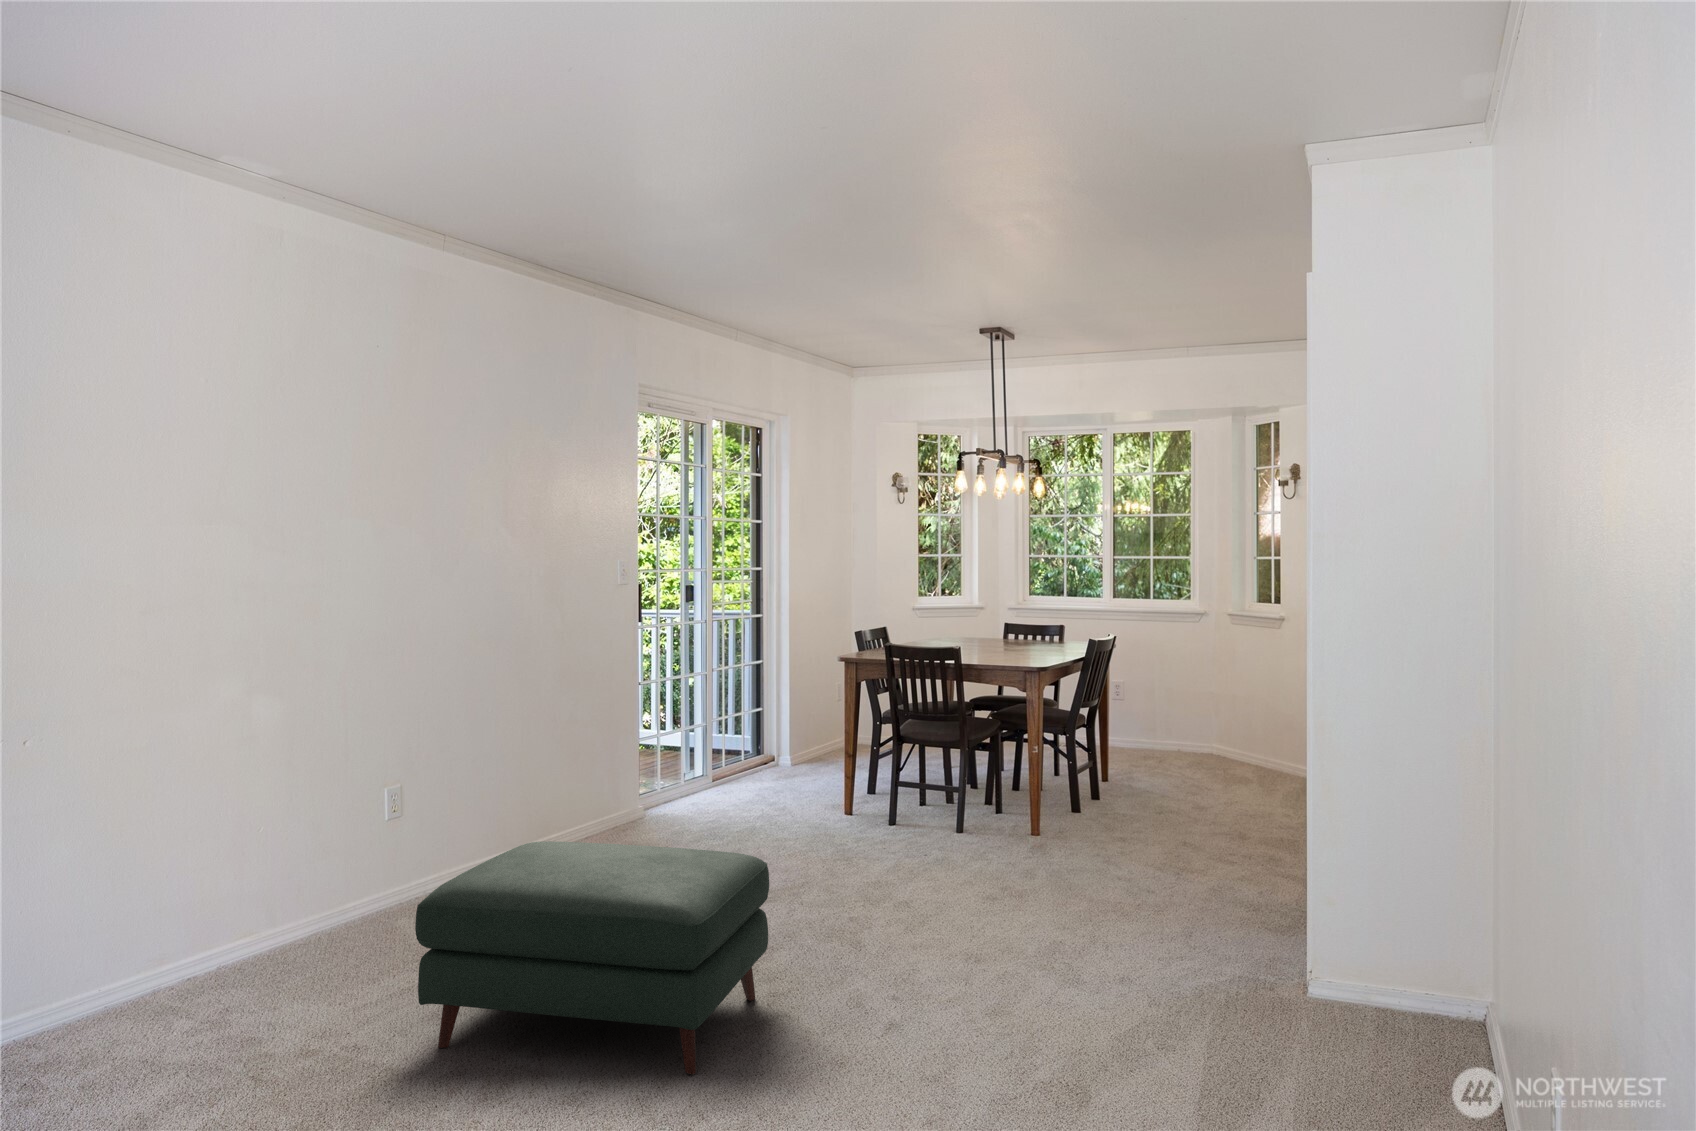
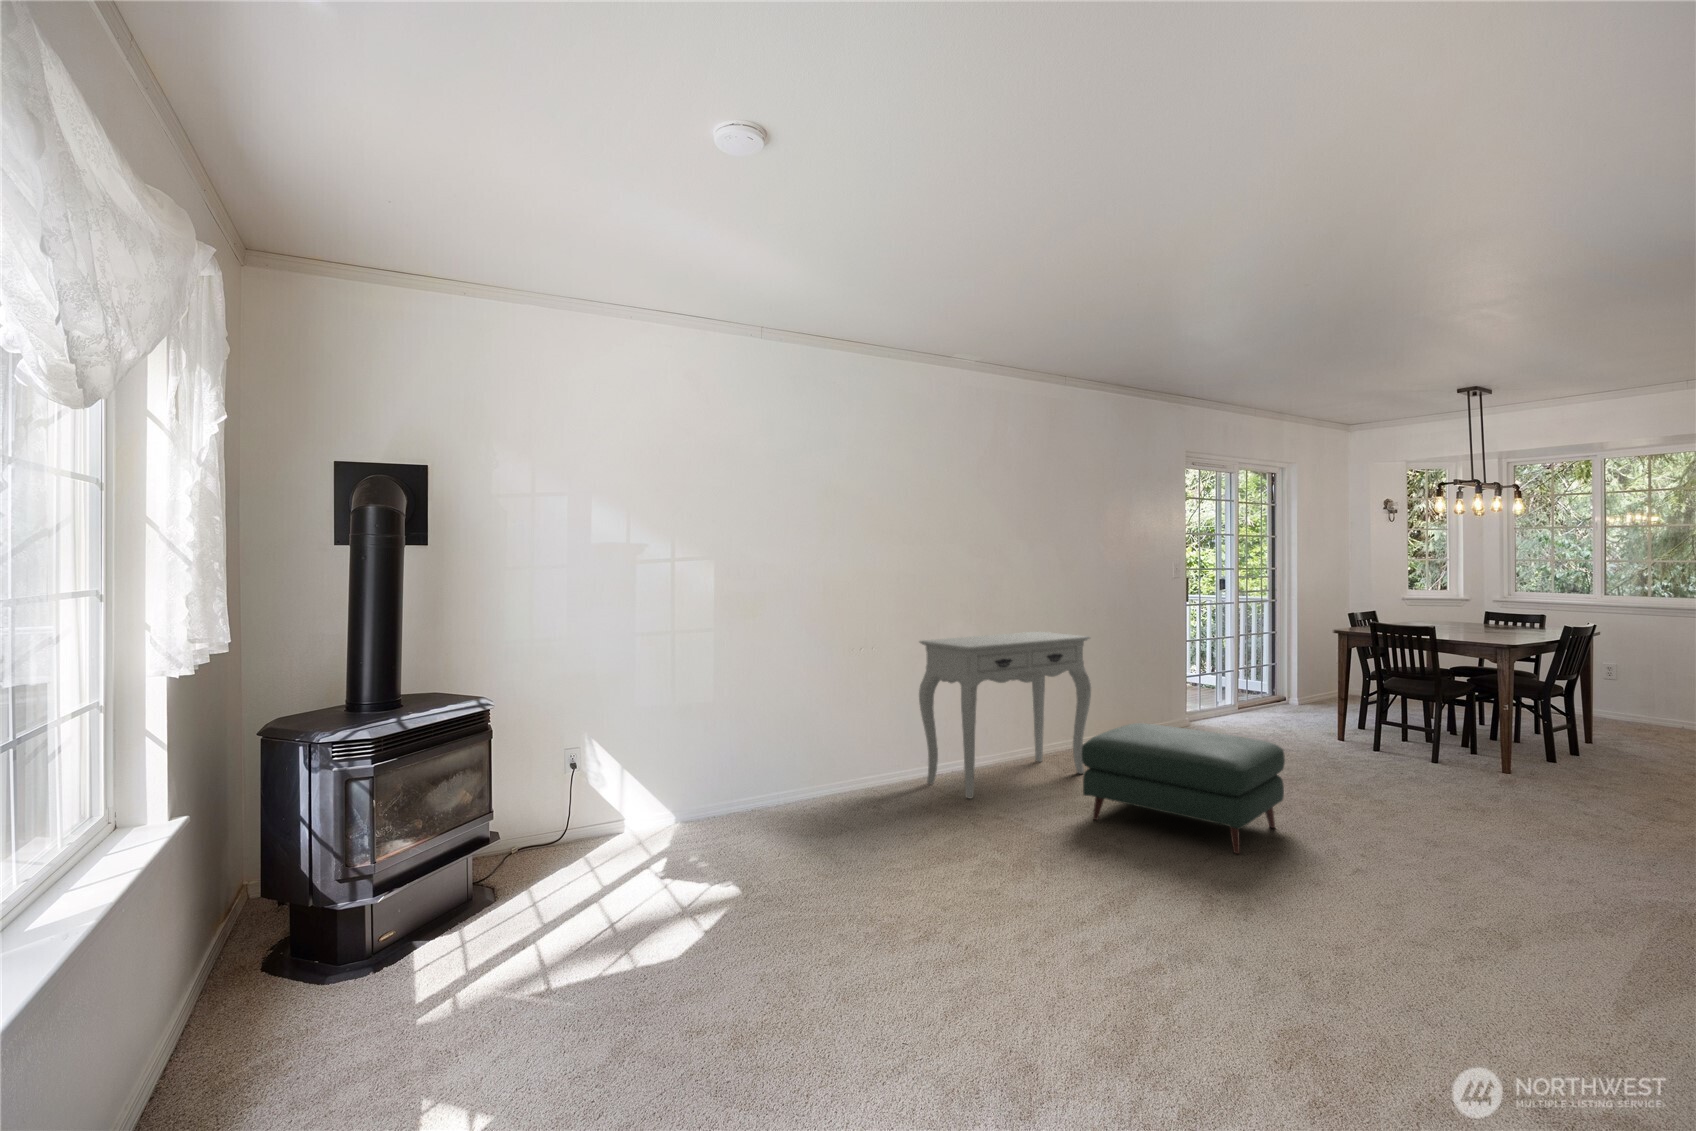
console table: none [69,681,459,1046] -> present [919,631,1091,798]

